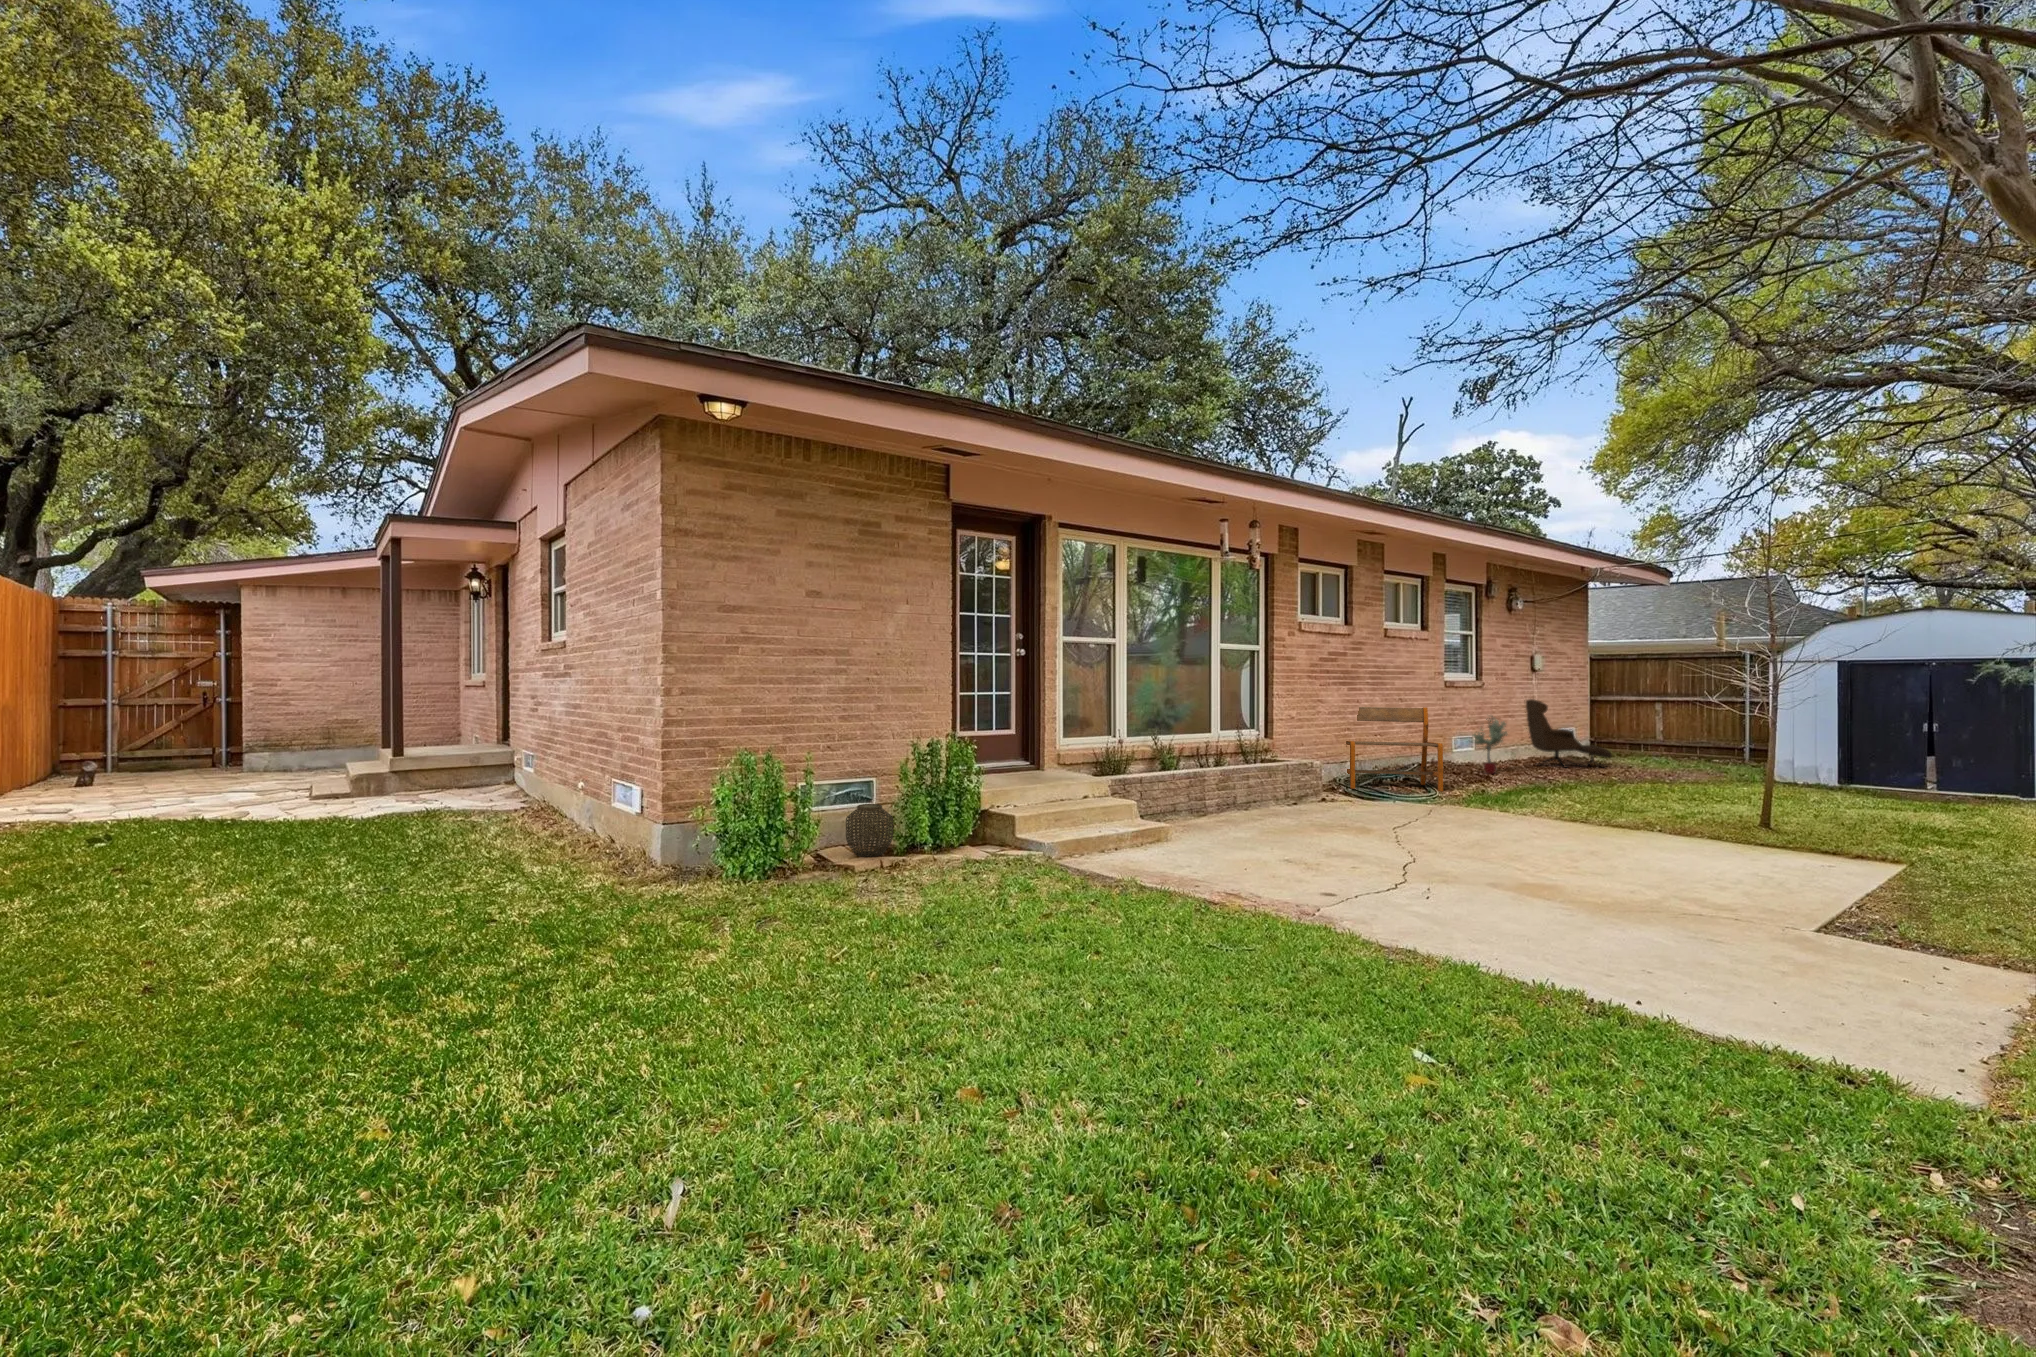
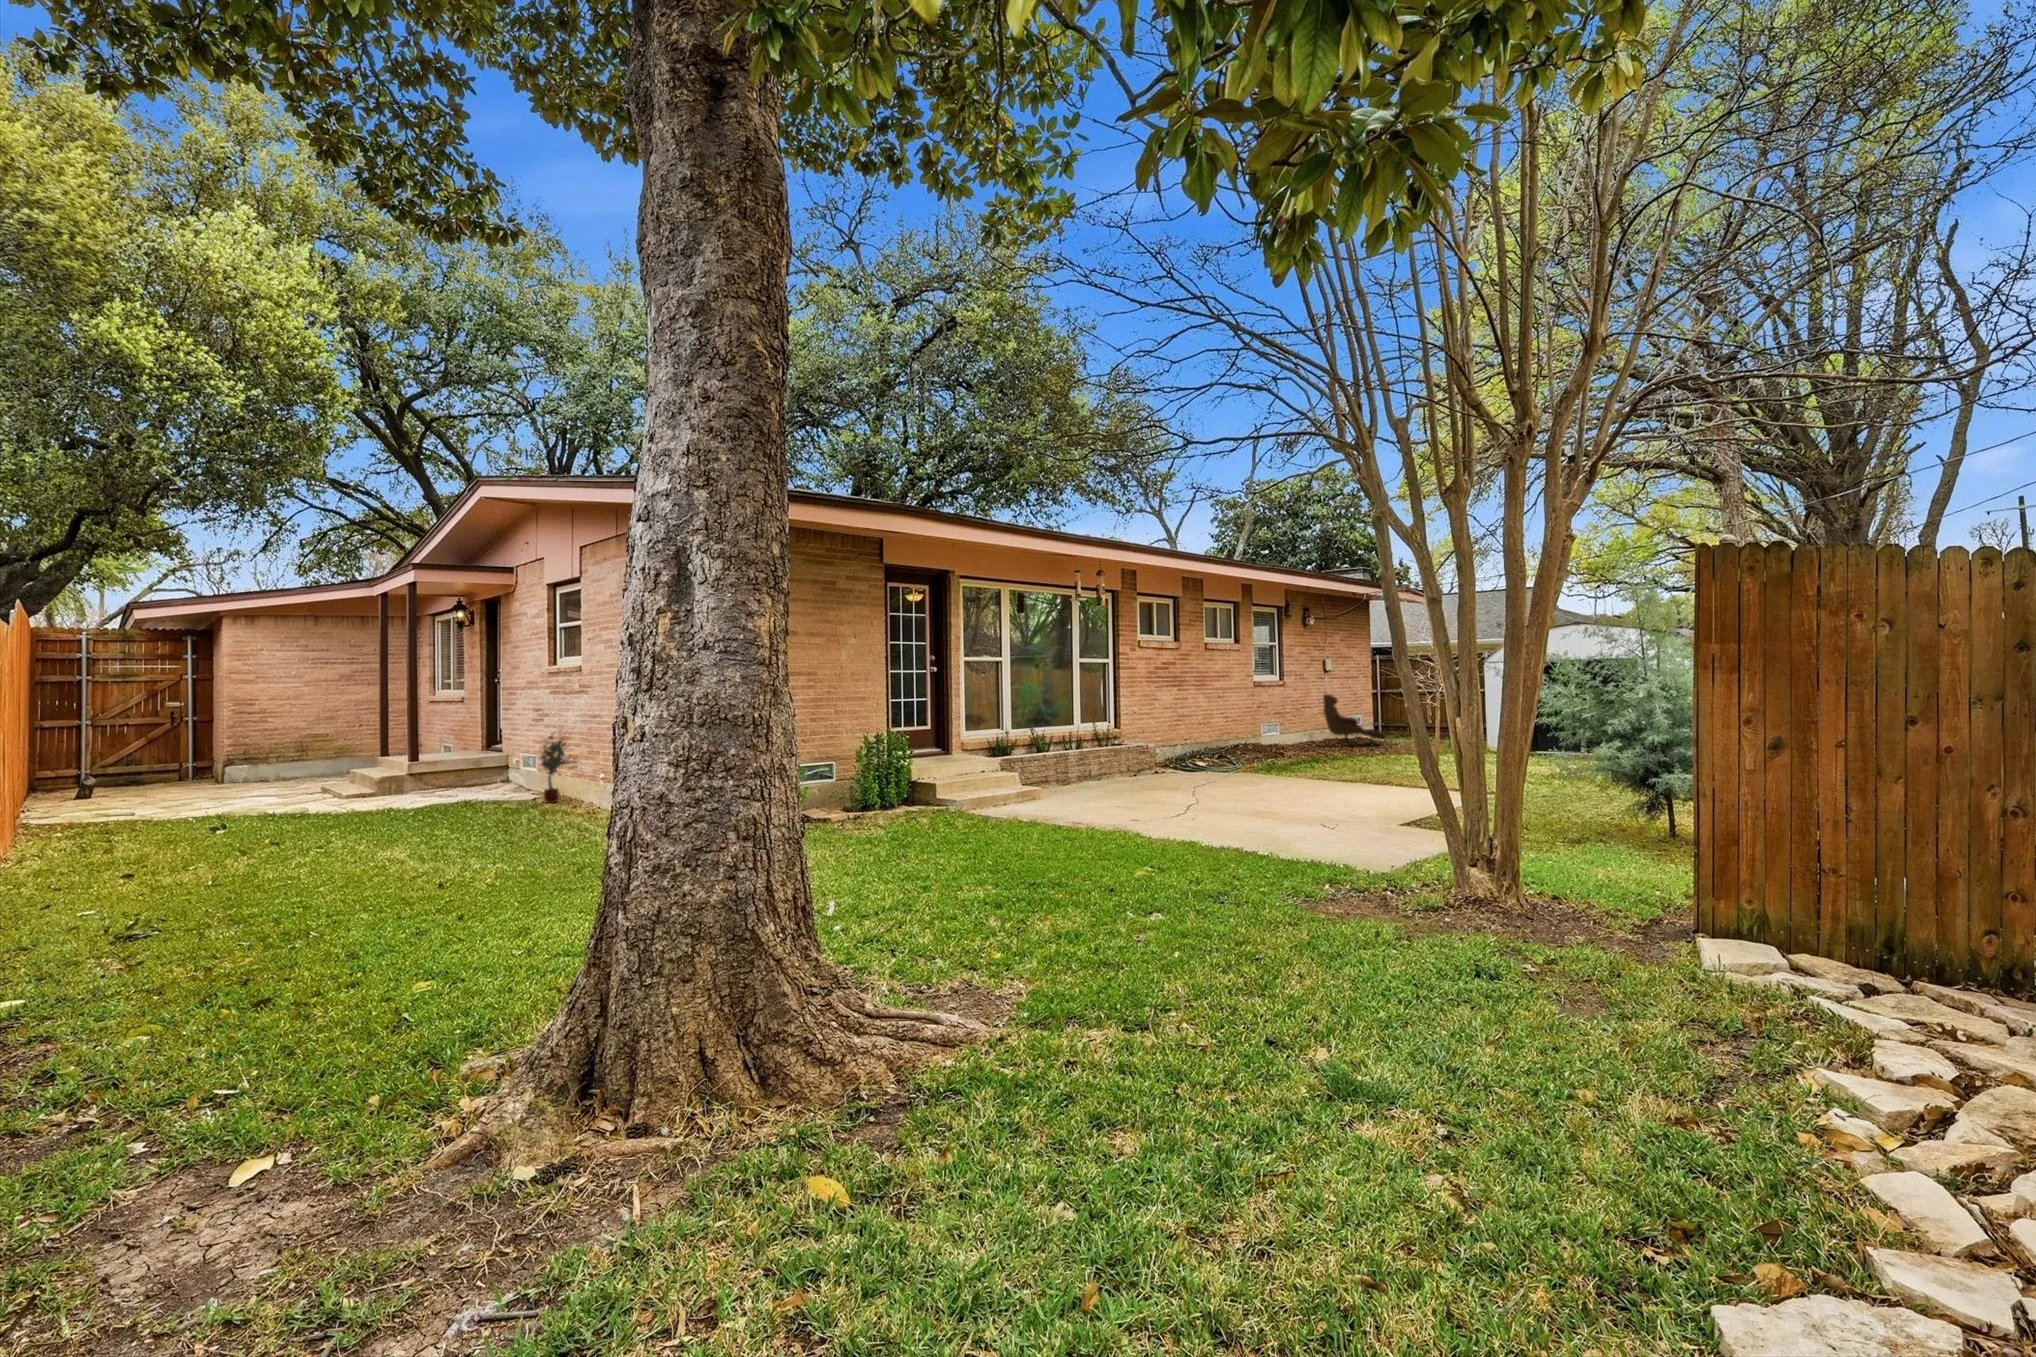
bench: present [1346,707,1443,791] -> none [1175,703,1246,766]
potted tree: present [1472,716,1507,774] -> present [541,734,577,803]
woven basket: present [846,804,893,857] -> none [821,778,854,814]

